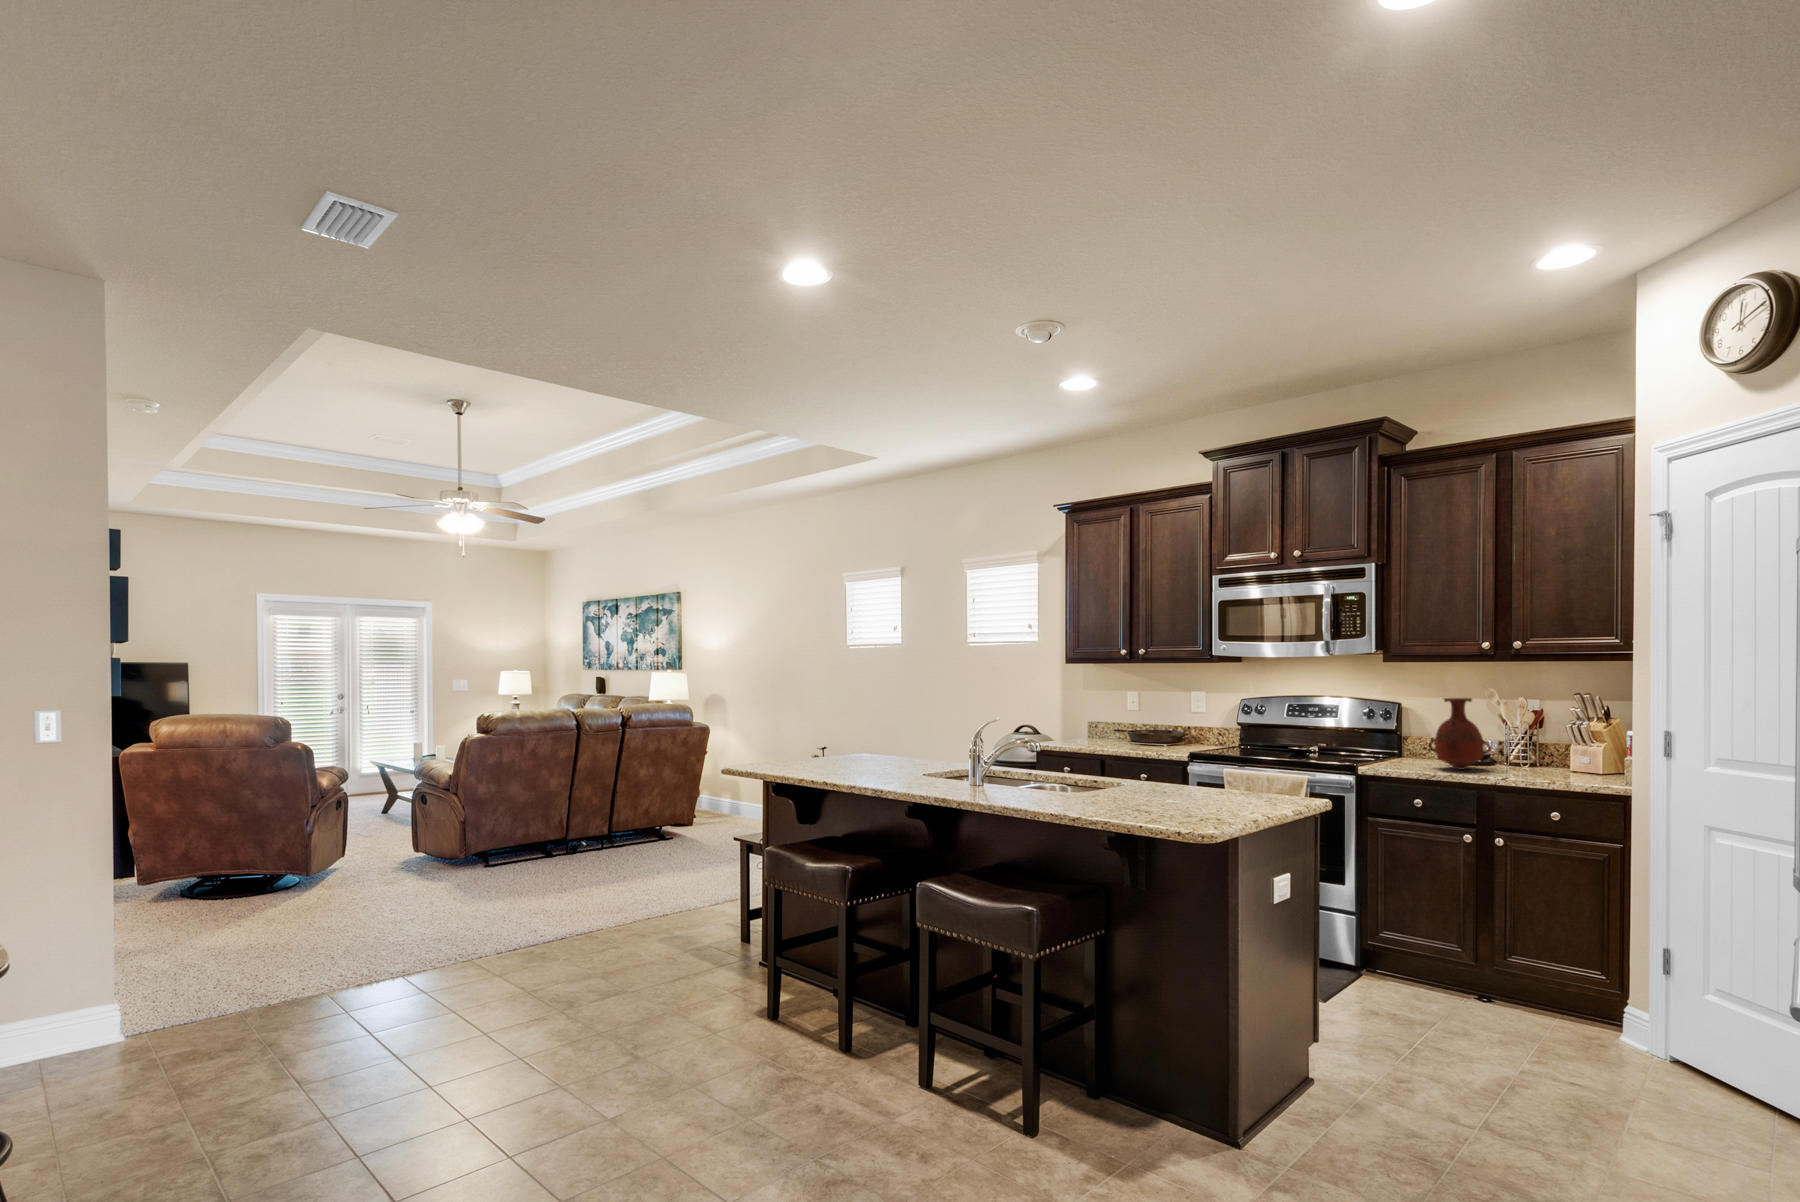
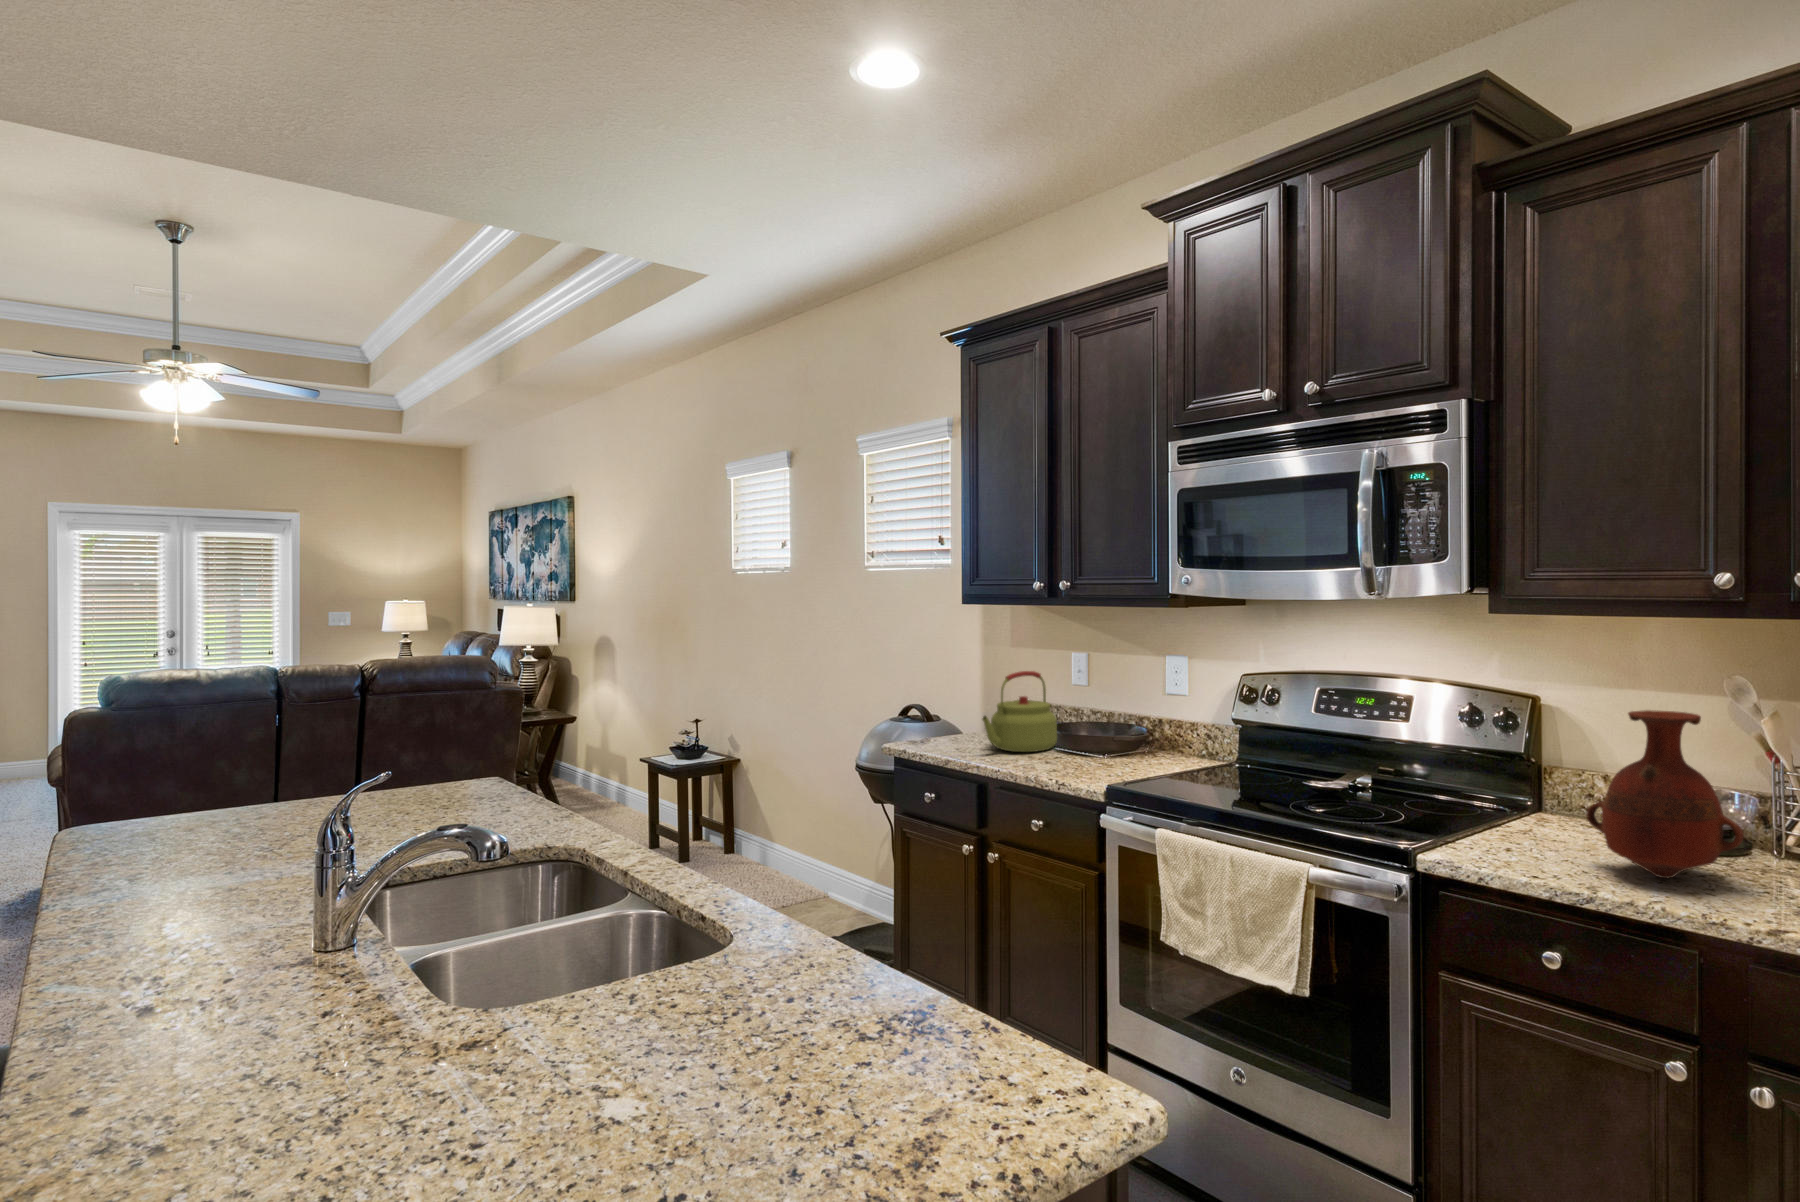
kettle: none [1094,700,1133,746] -> present [982,671,1057,752]

